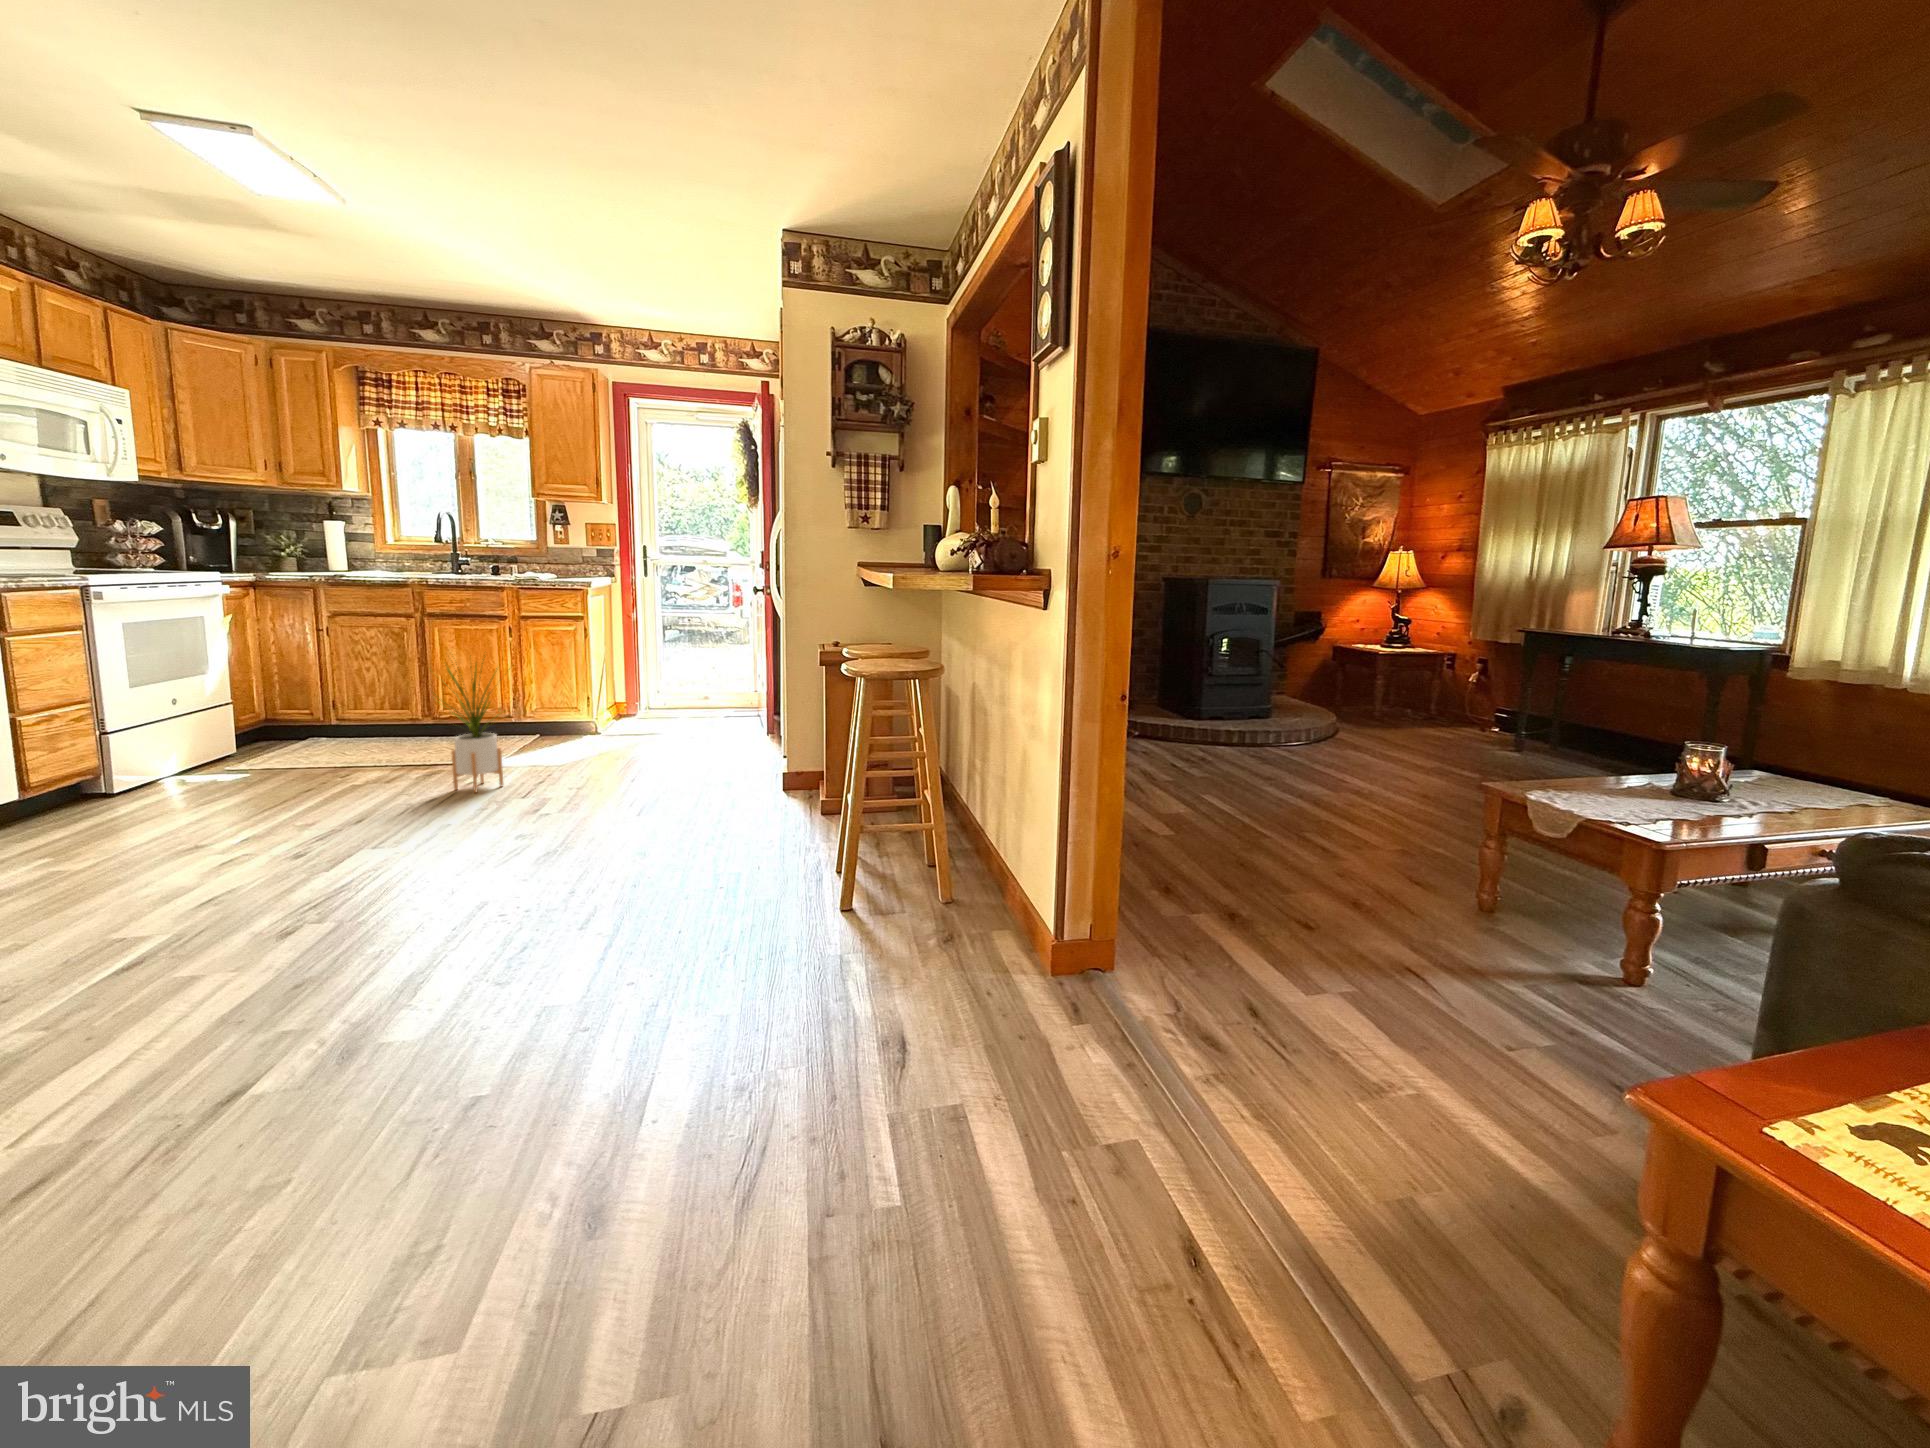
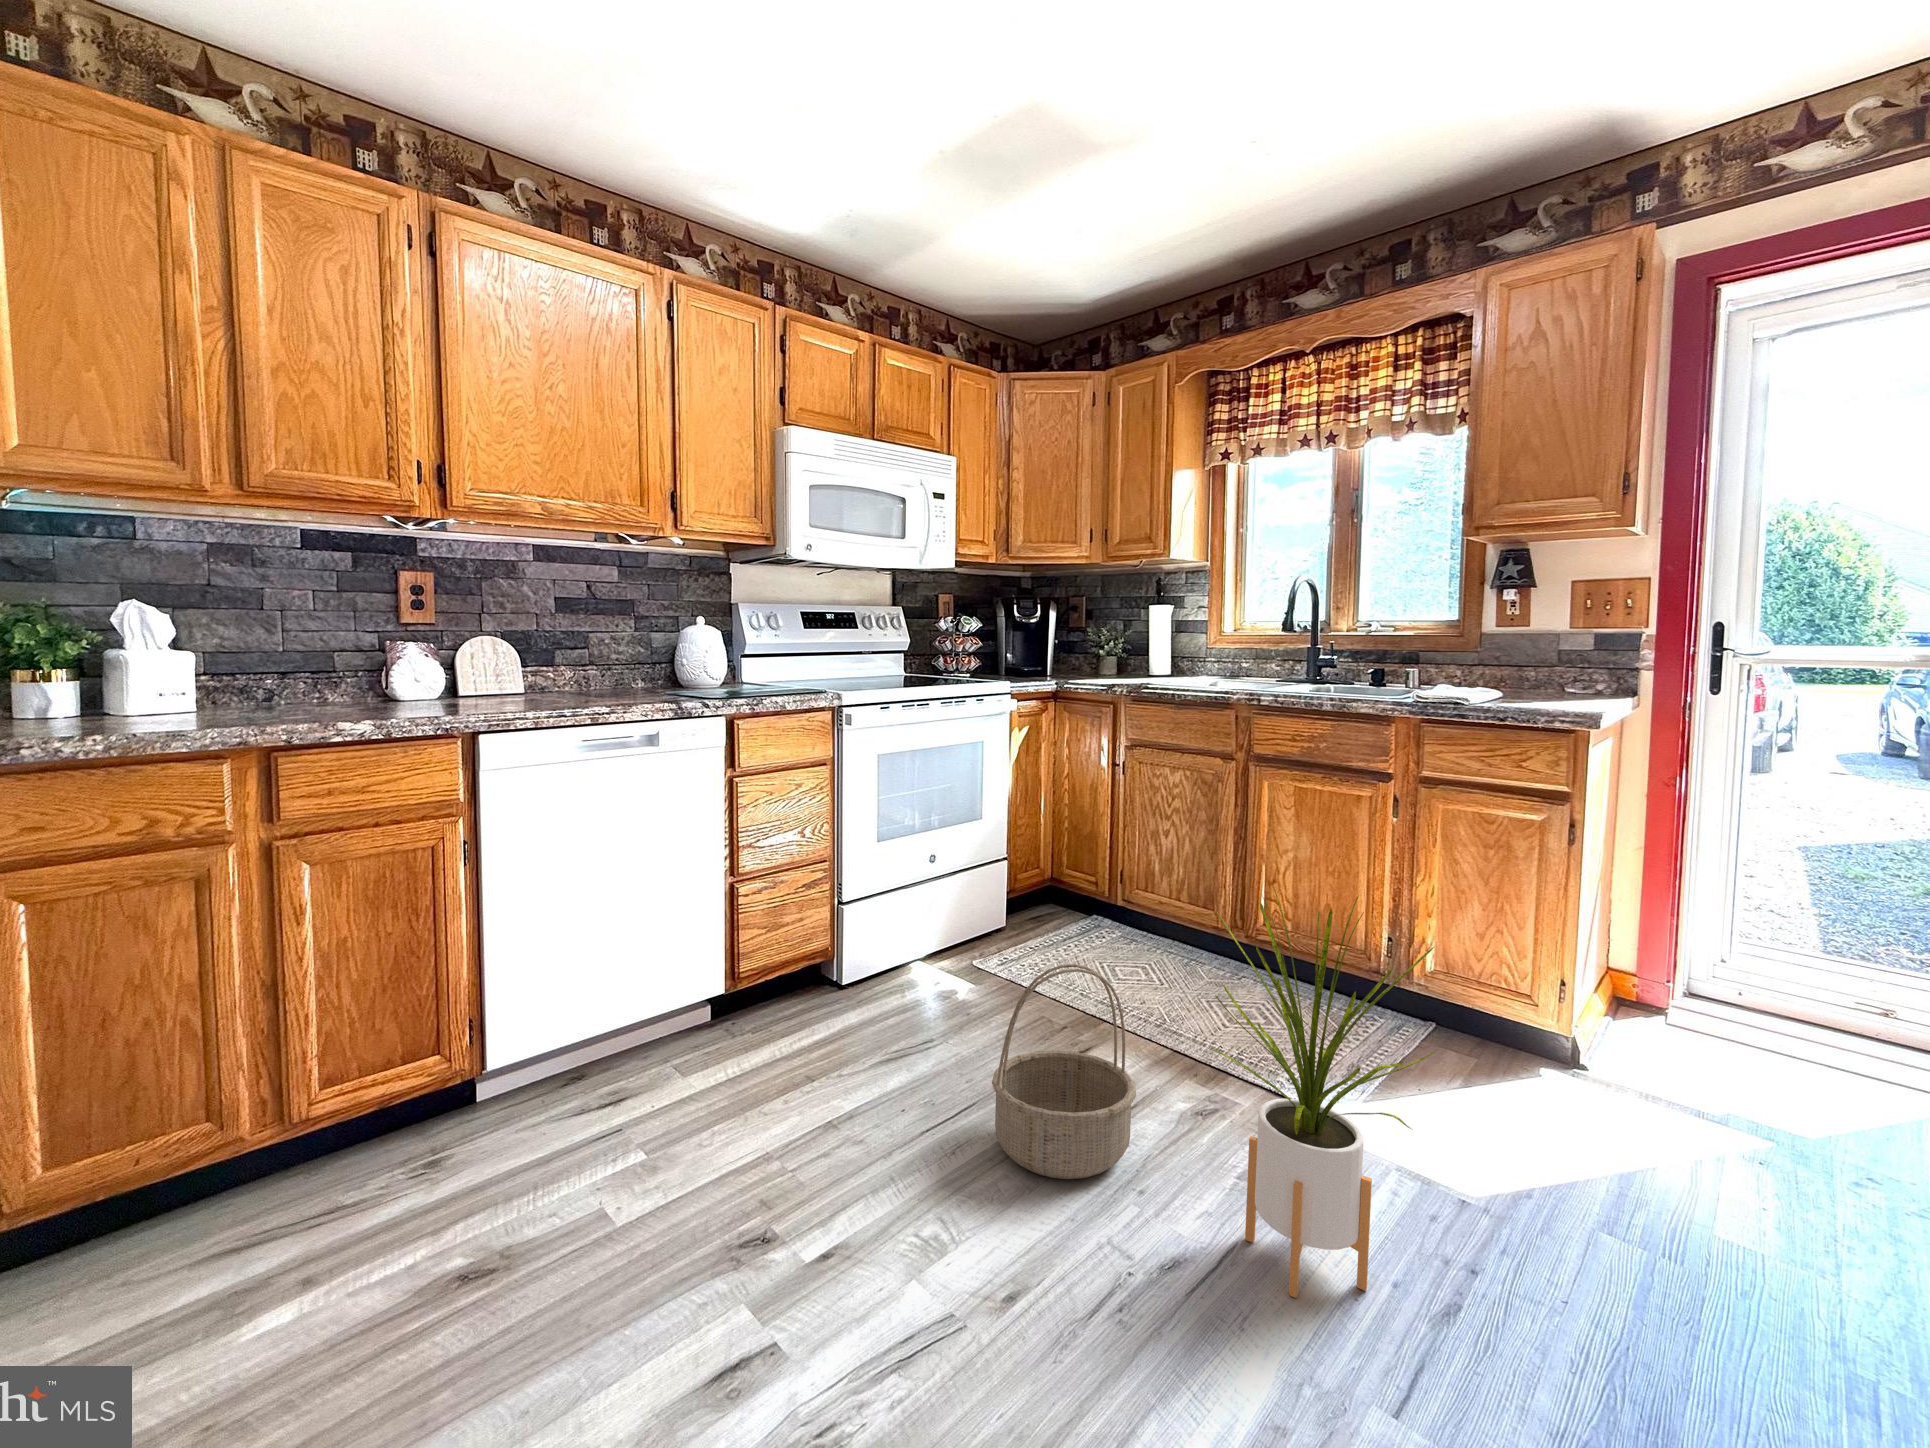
basket: none [305,707,392,803] -> present [992,964,1136,1179]

